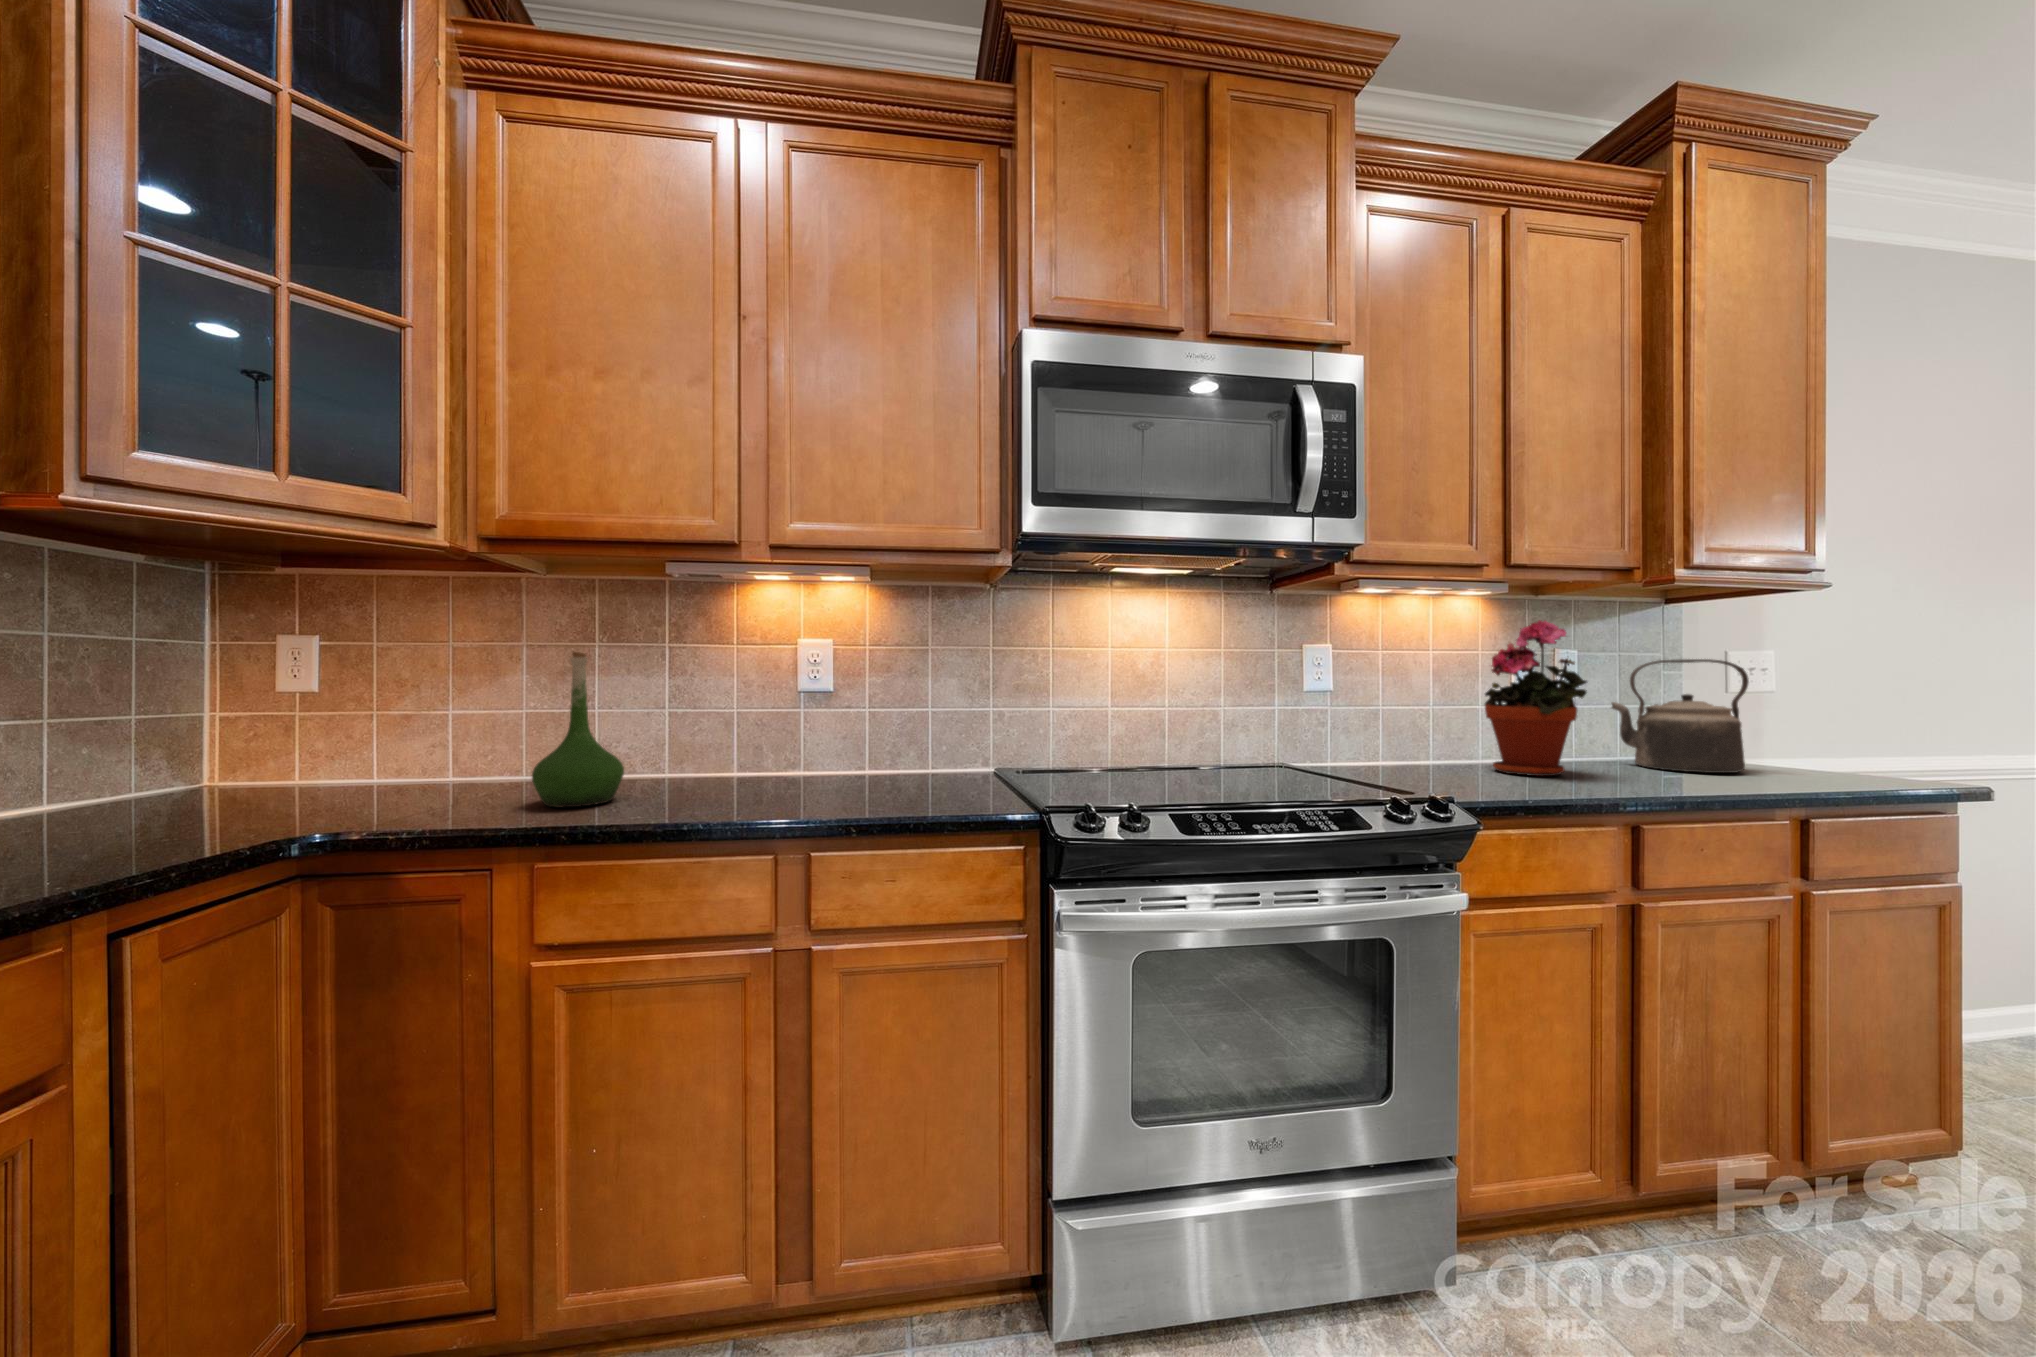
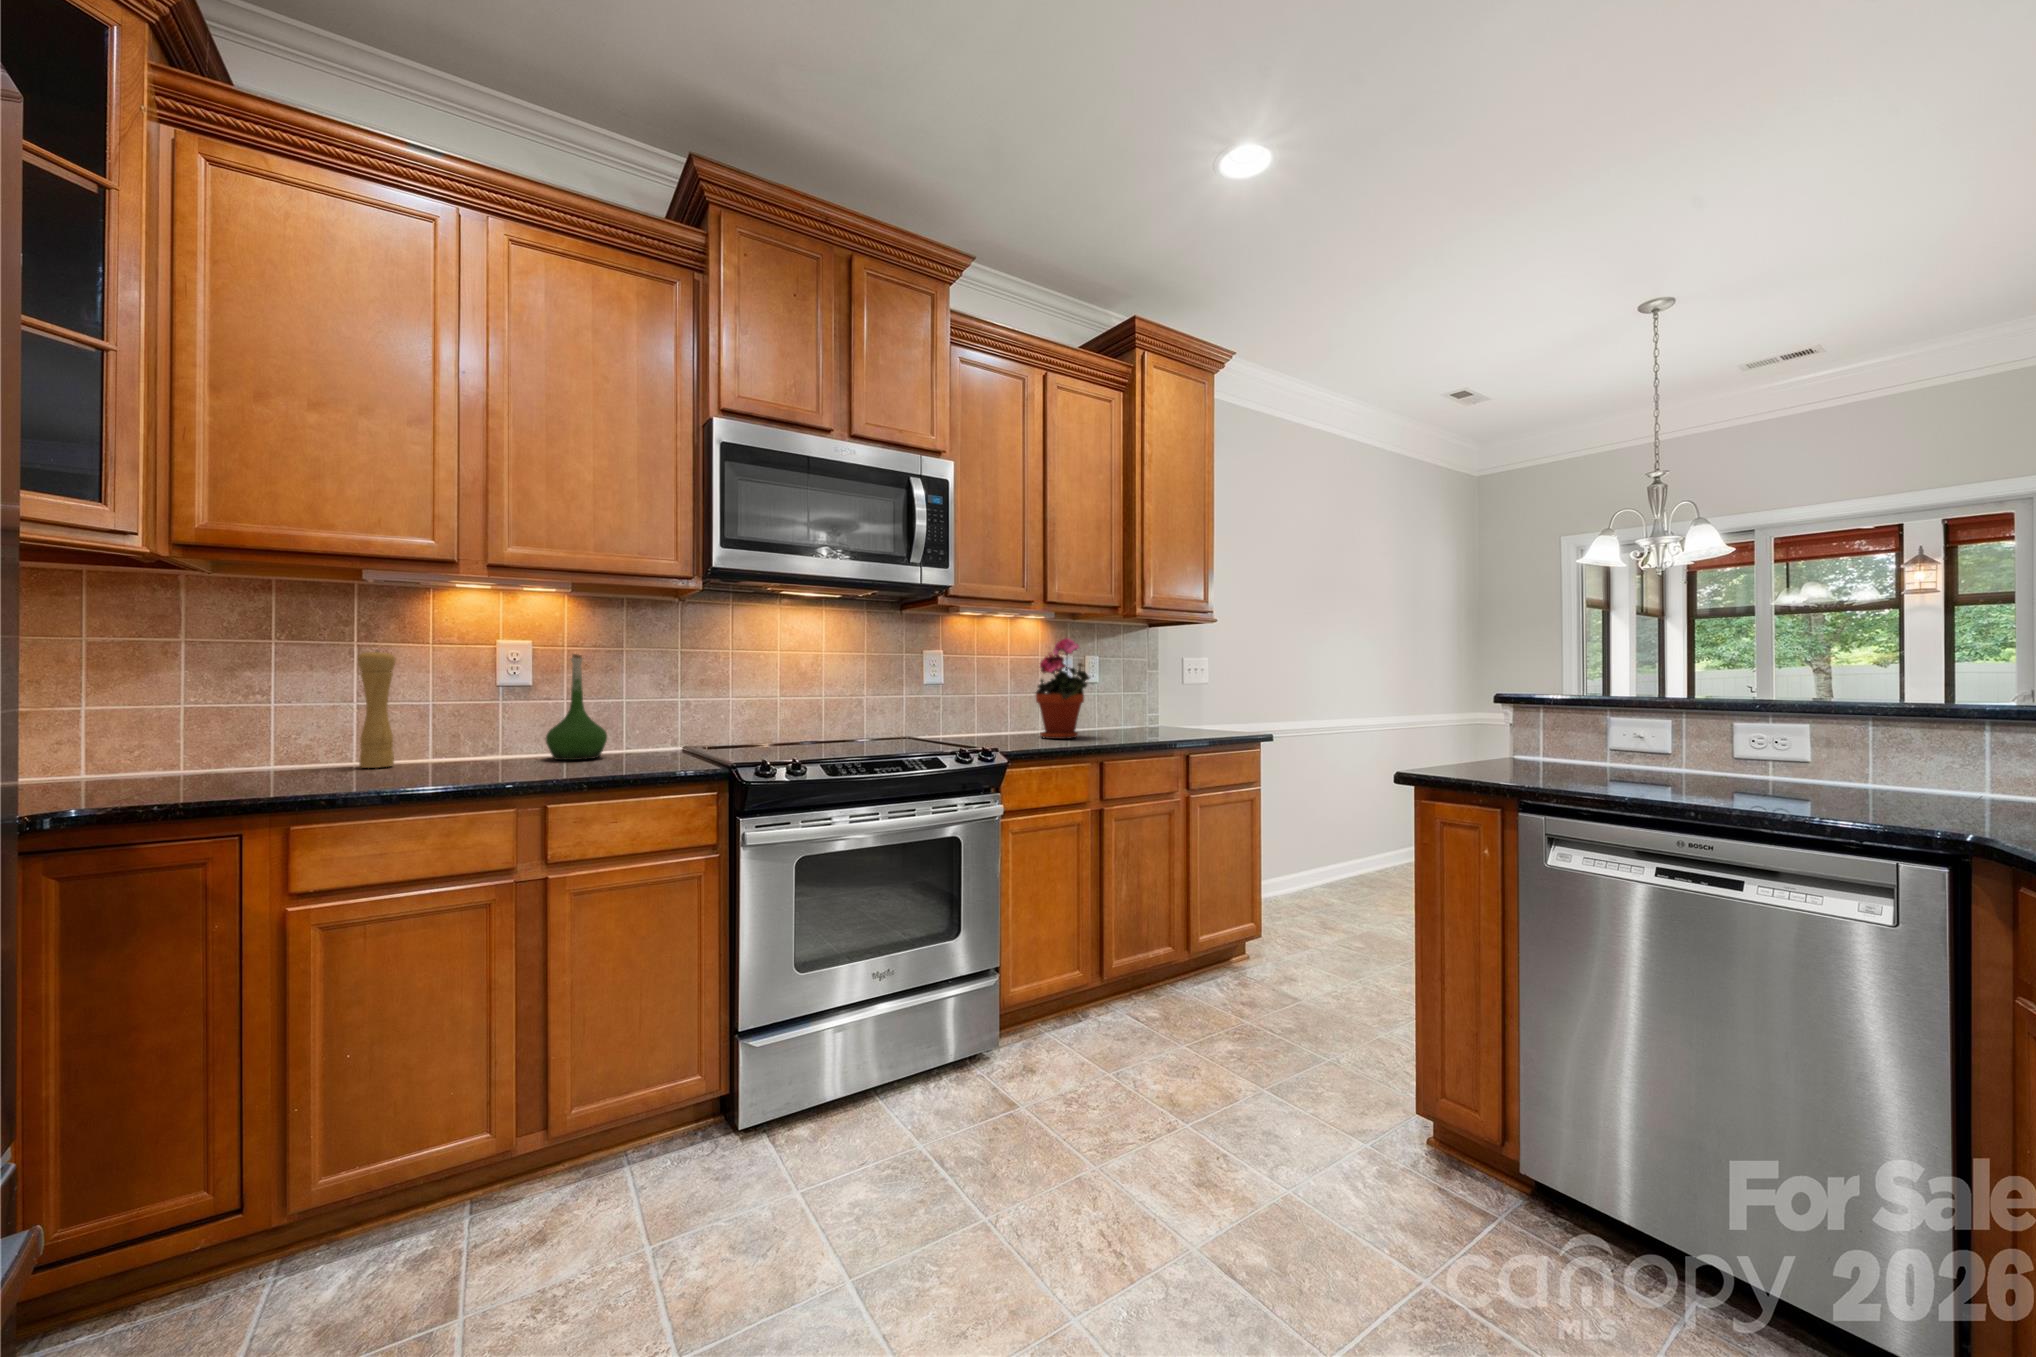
vase: present [532,651,624,808] -> present [546,654,607,760]
pepper mill: none [661,652,698,783] -> present [358,650,395,768]
kettle: present [1612,659,1749,773] -> none [1112,664,1178,734]

